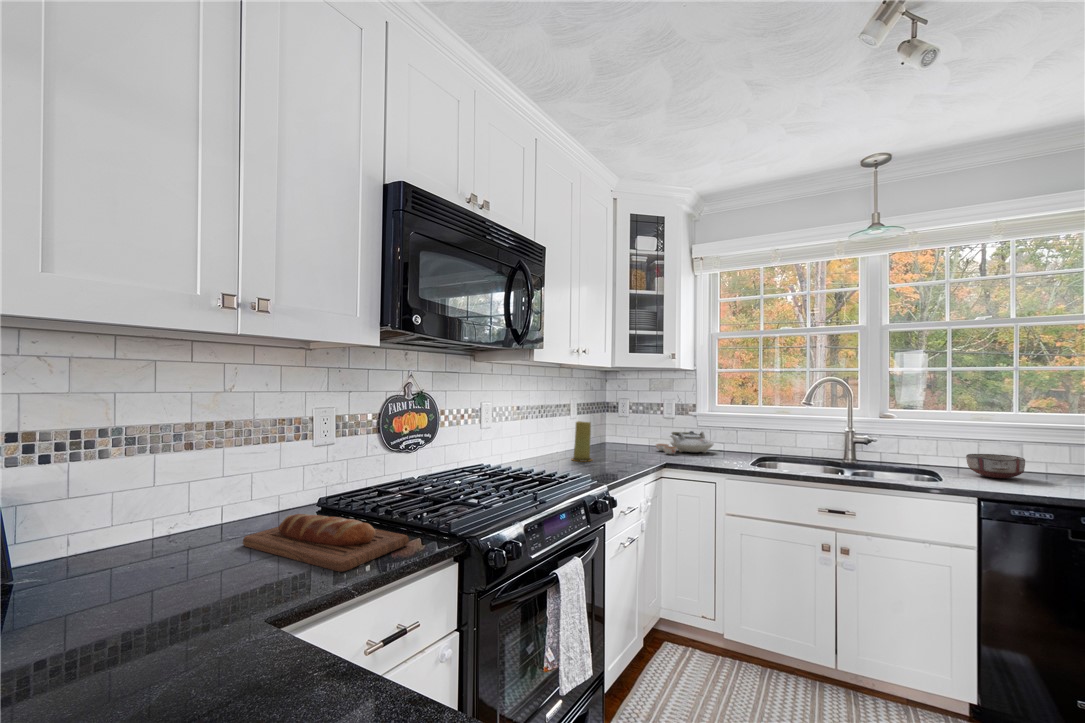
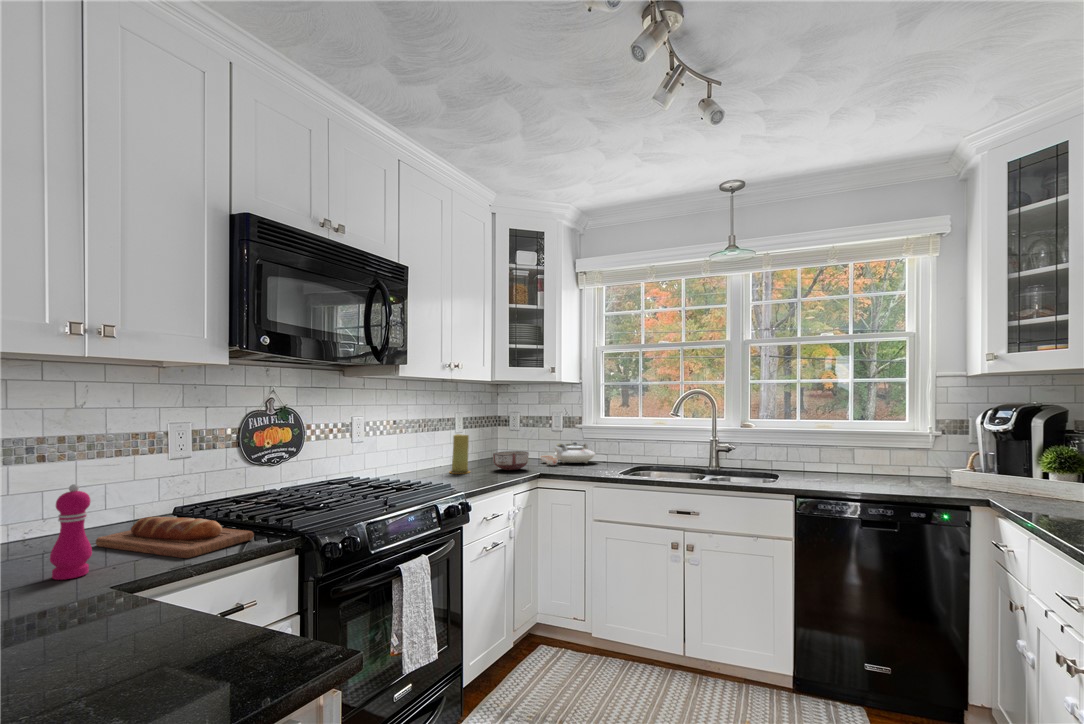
ceramic bowl: present [966,454,1025,479] -> present [493,451,529,470]
pepper mill: none [191,485,238,602] -> present [50,484,92,580]

